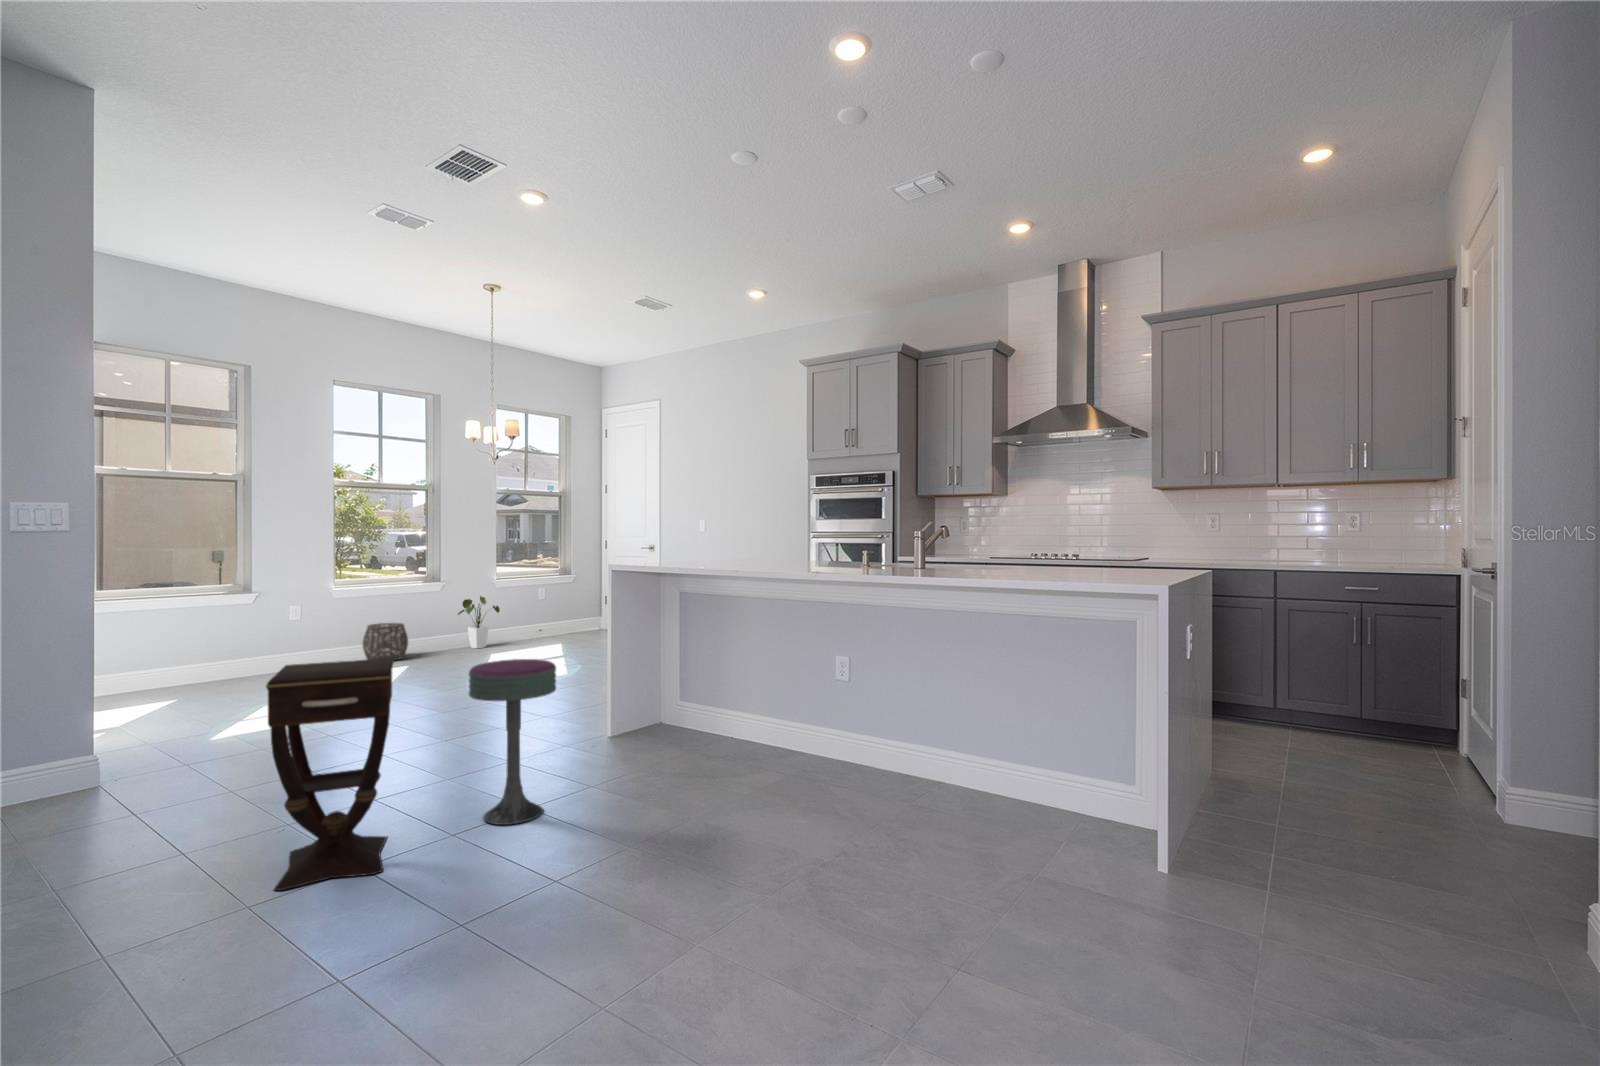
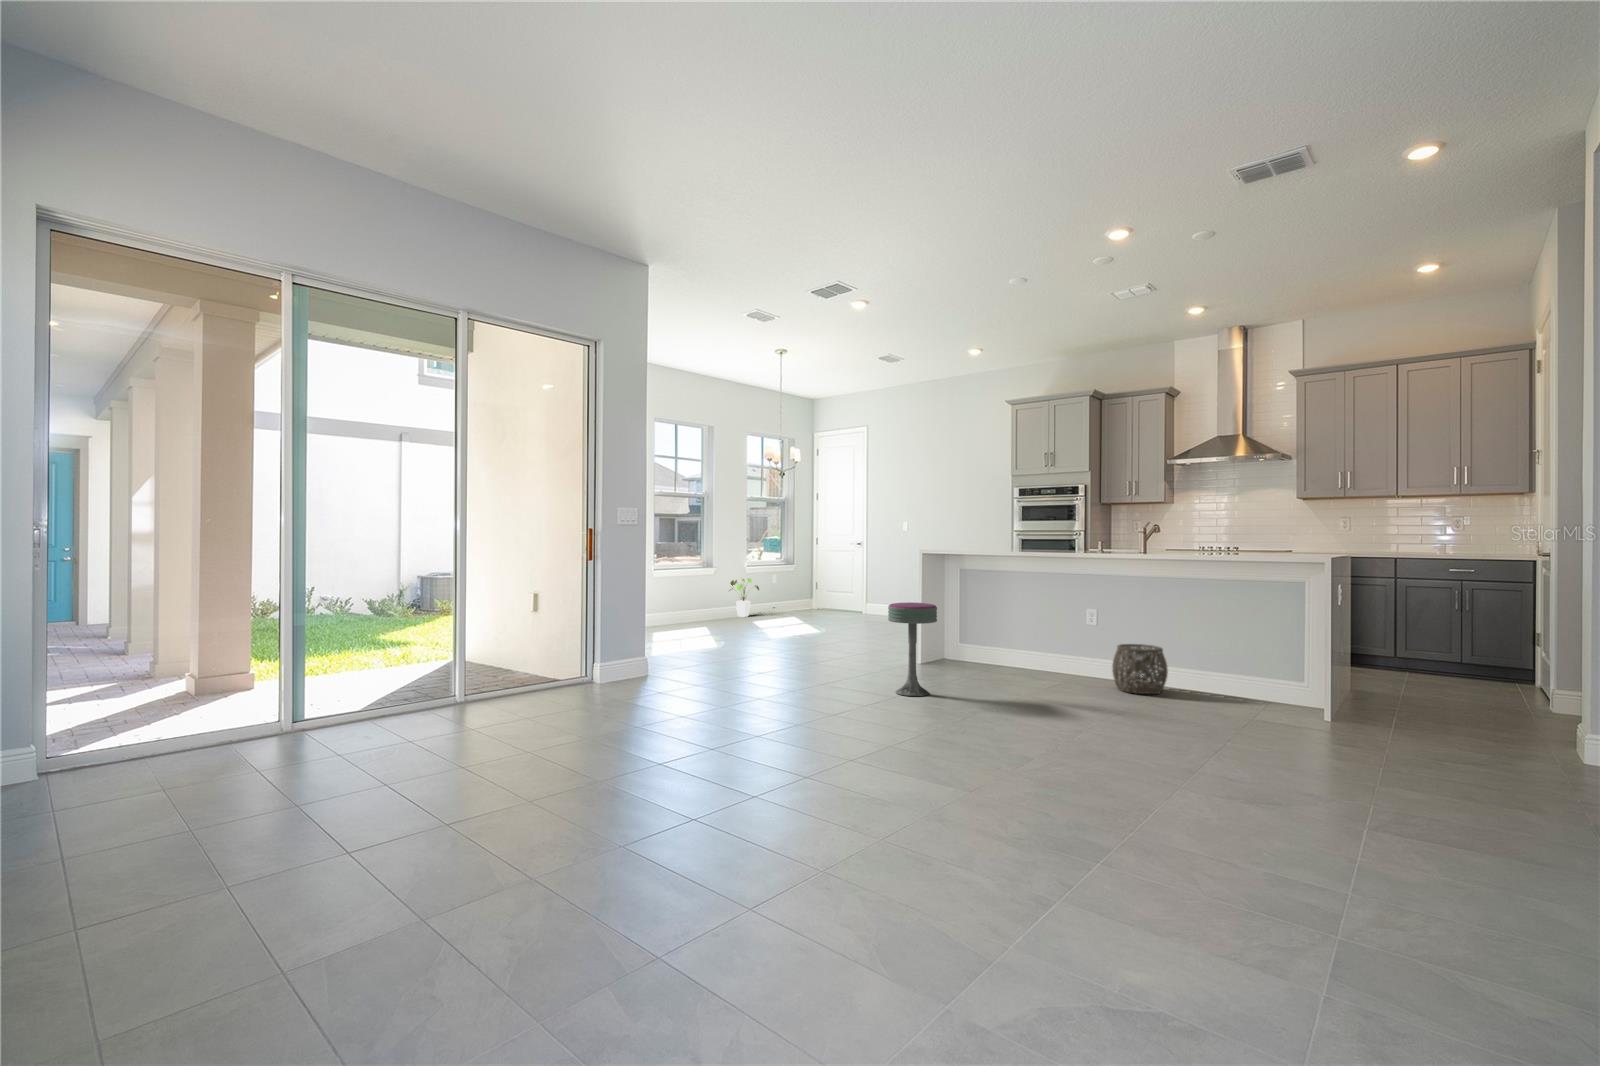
woven basket: present [363,623,408,660] -> present [1112,644,1168,694]
side table: present [266,658,394,890] -> none [807,597,880,713]

